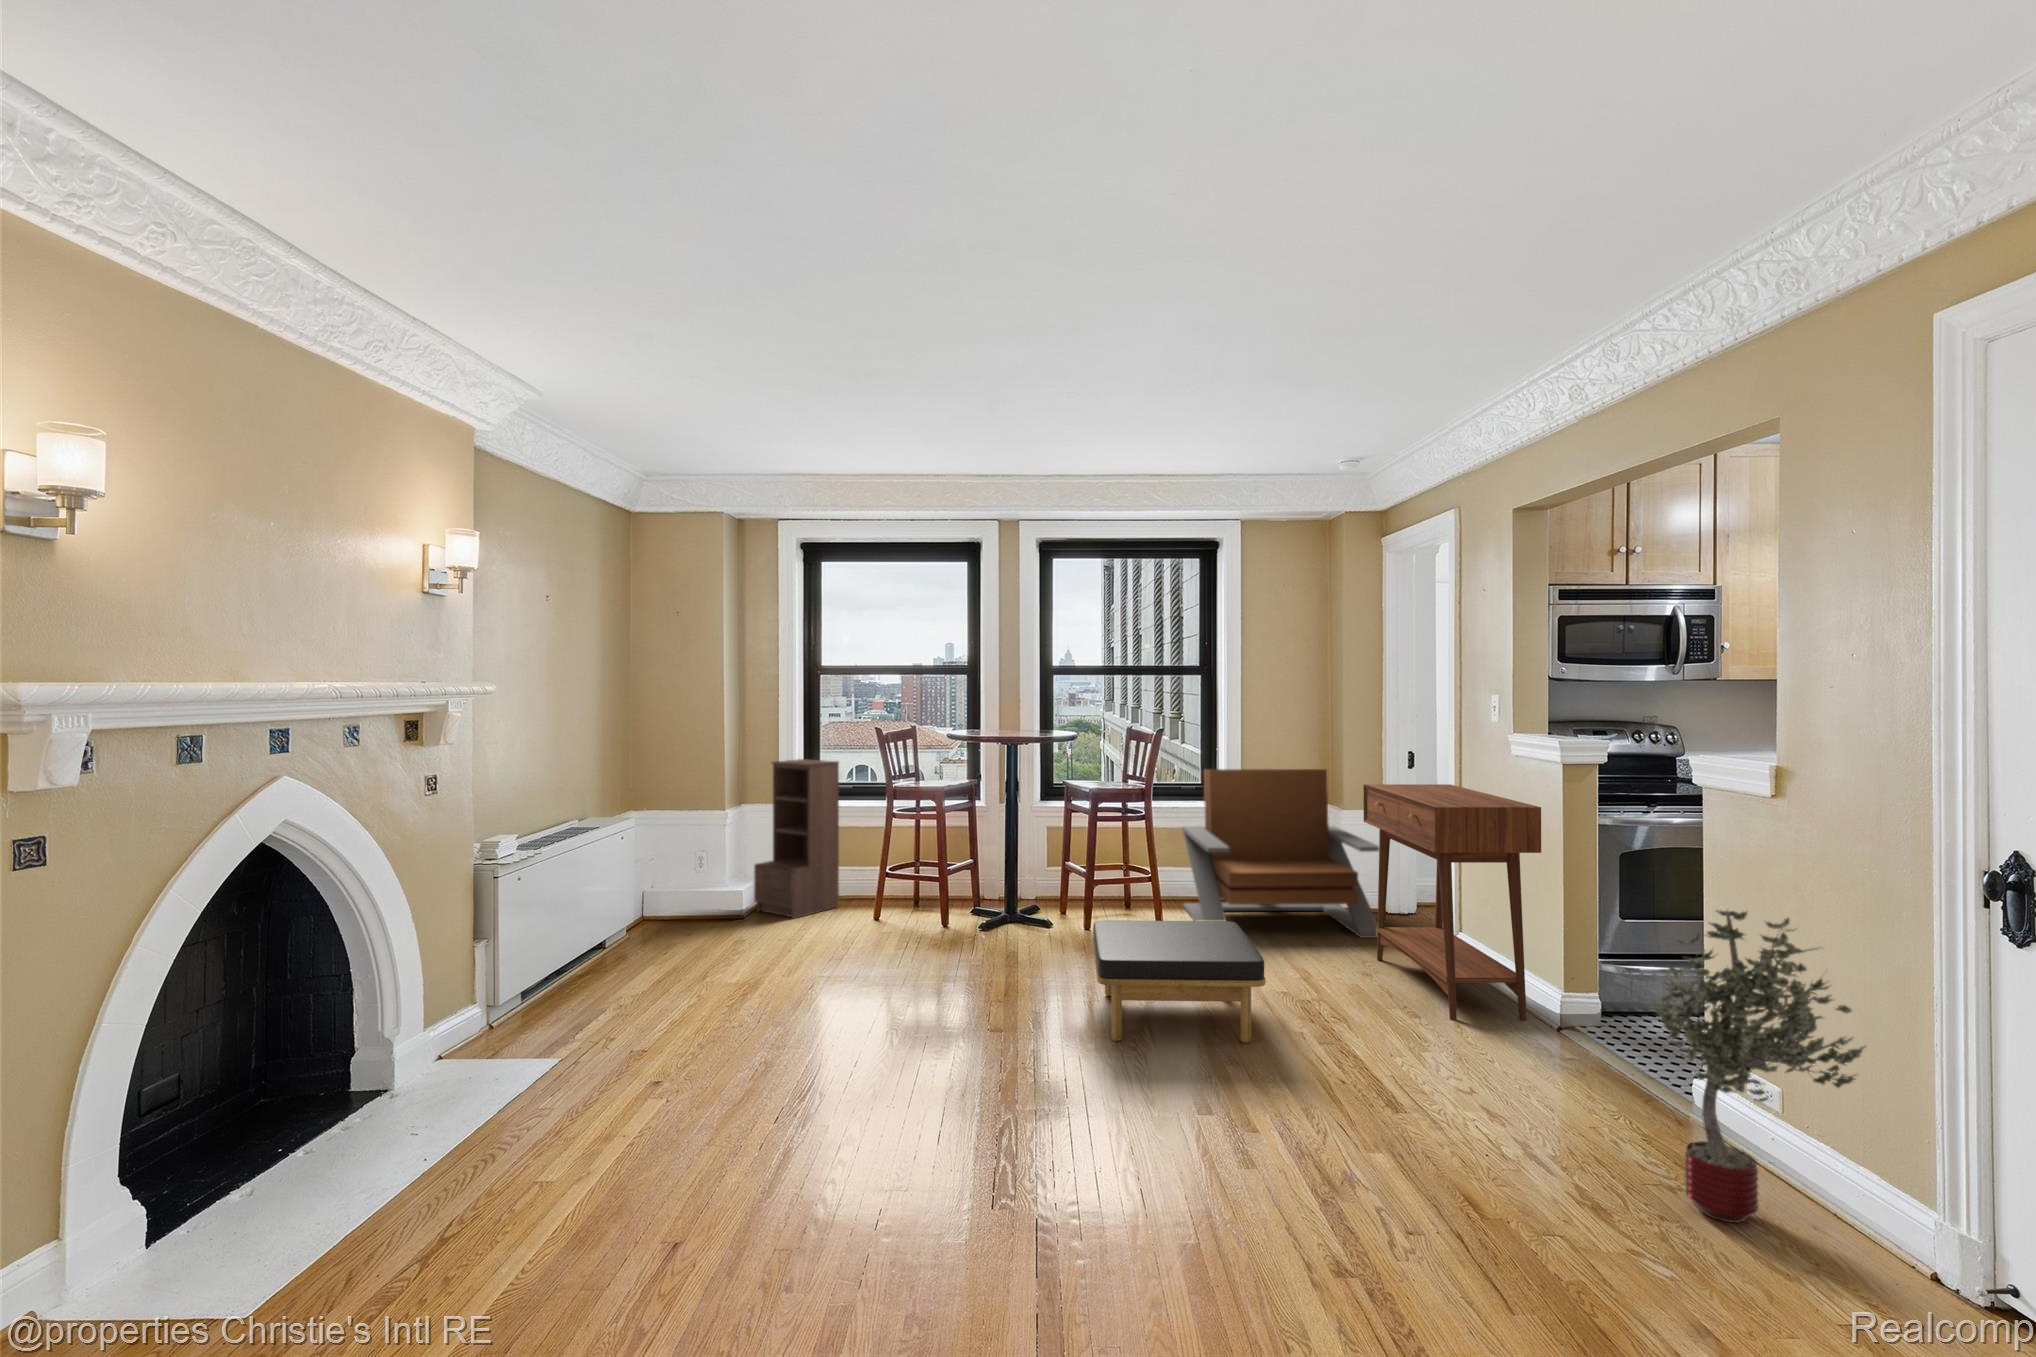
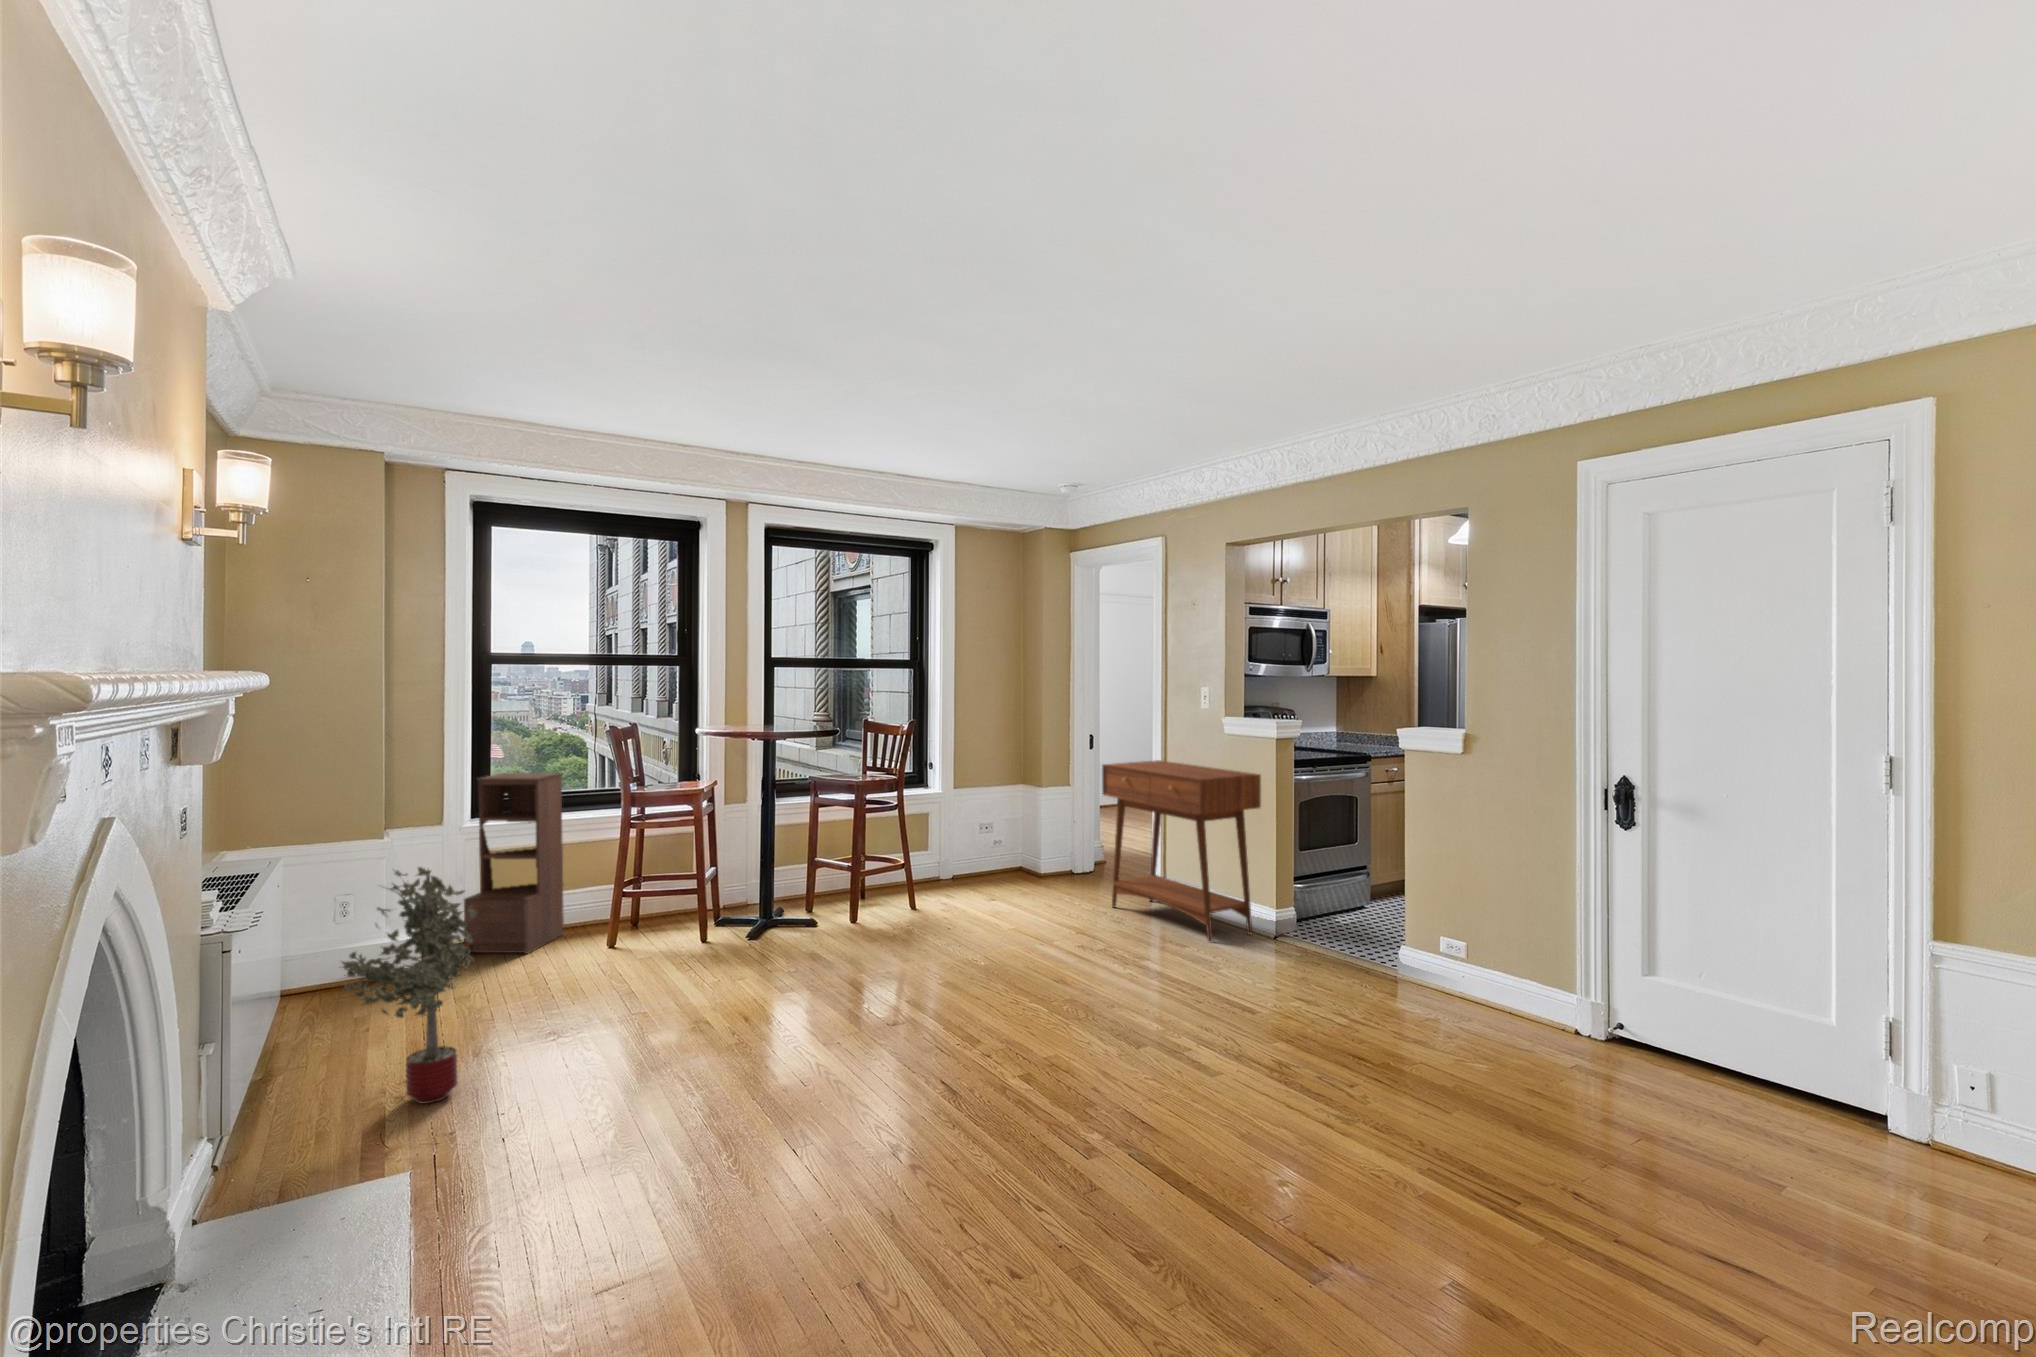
lounge chair: present [1182,769,1379,938] -> none [910,752,1095,911]
potted tree: present [1655,910,1865,1223] -> present [341,867,478,1104]
ottoman: present [1093,920,1265,1043] -> none [937,890,1115,1004]

